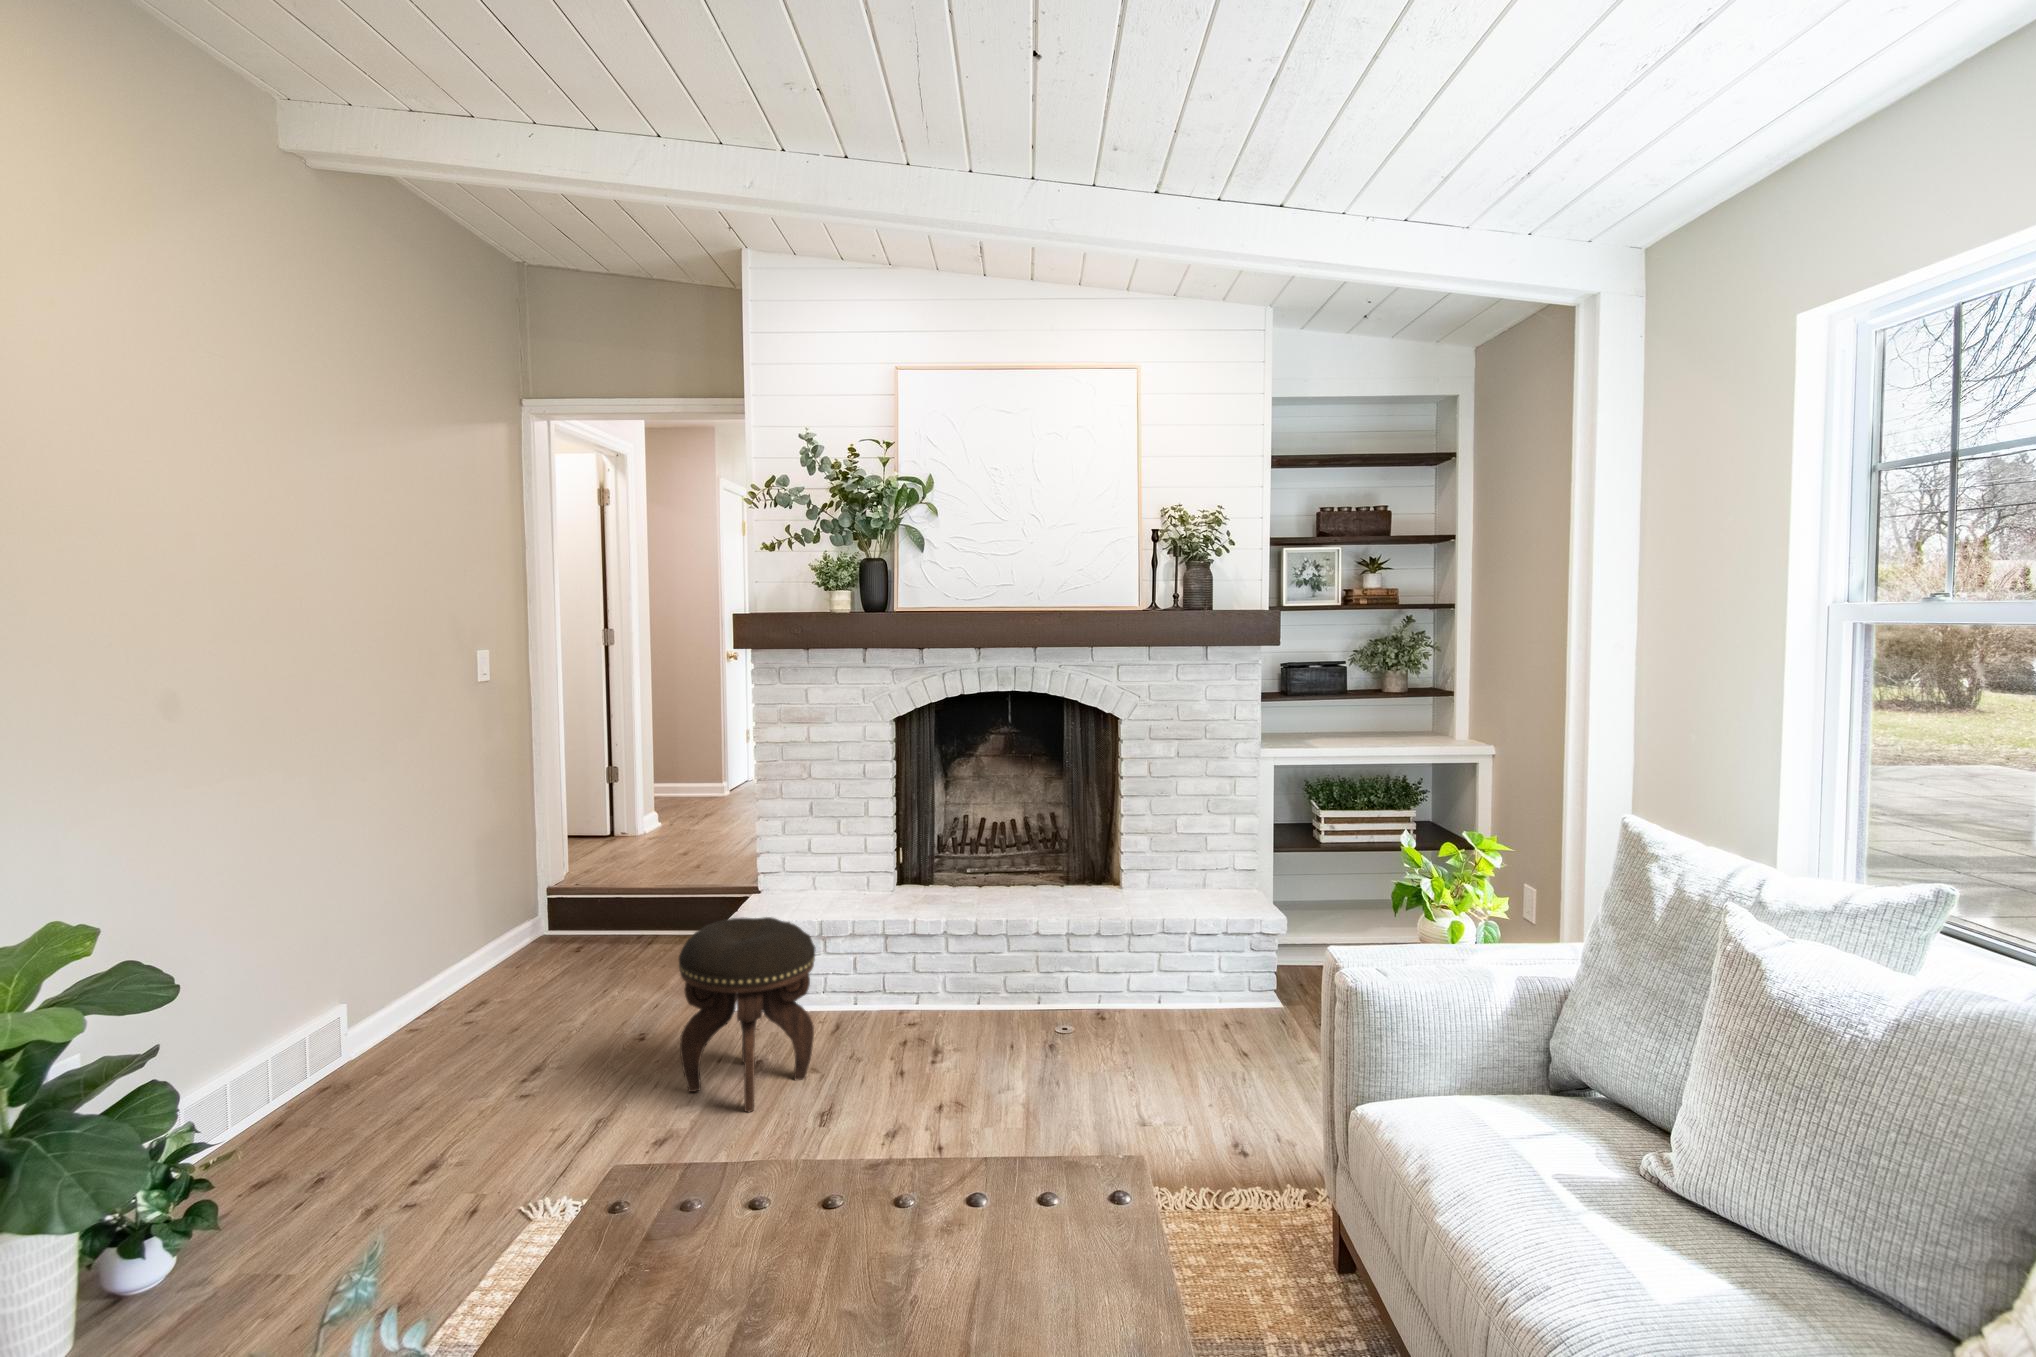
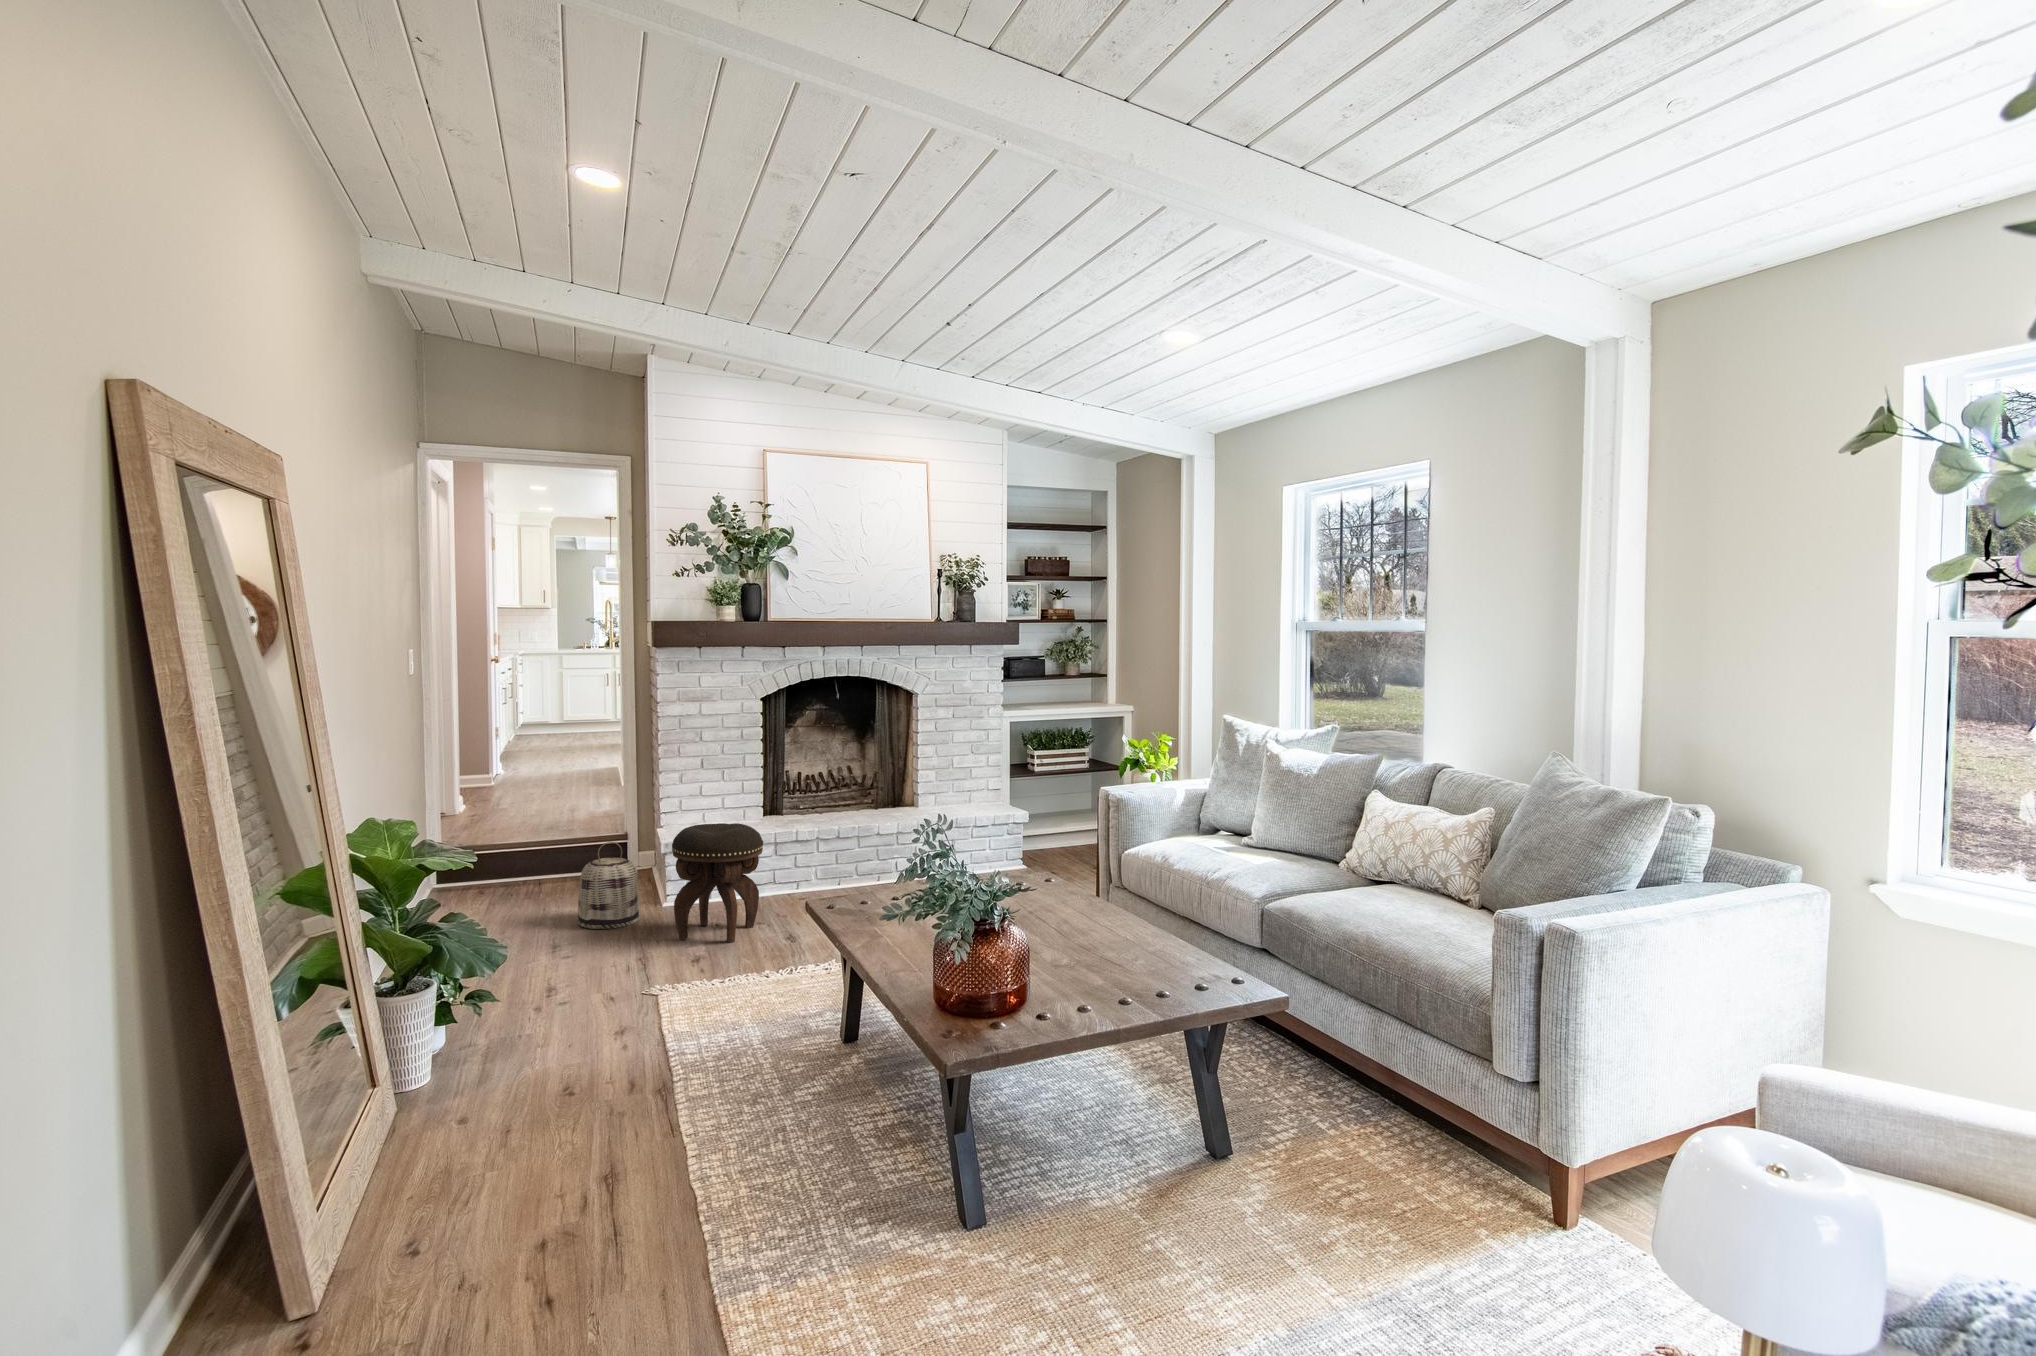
basket: none [601,923,687,1048] -> present [577,842,640,929]

